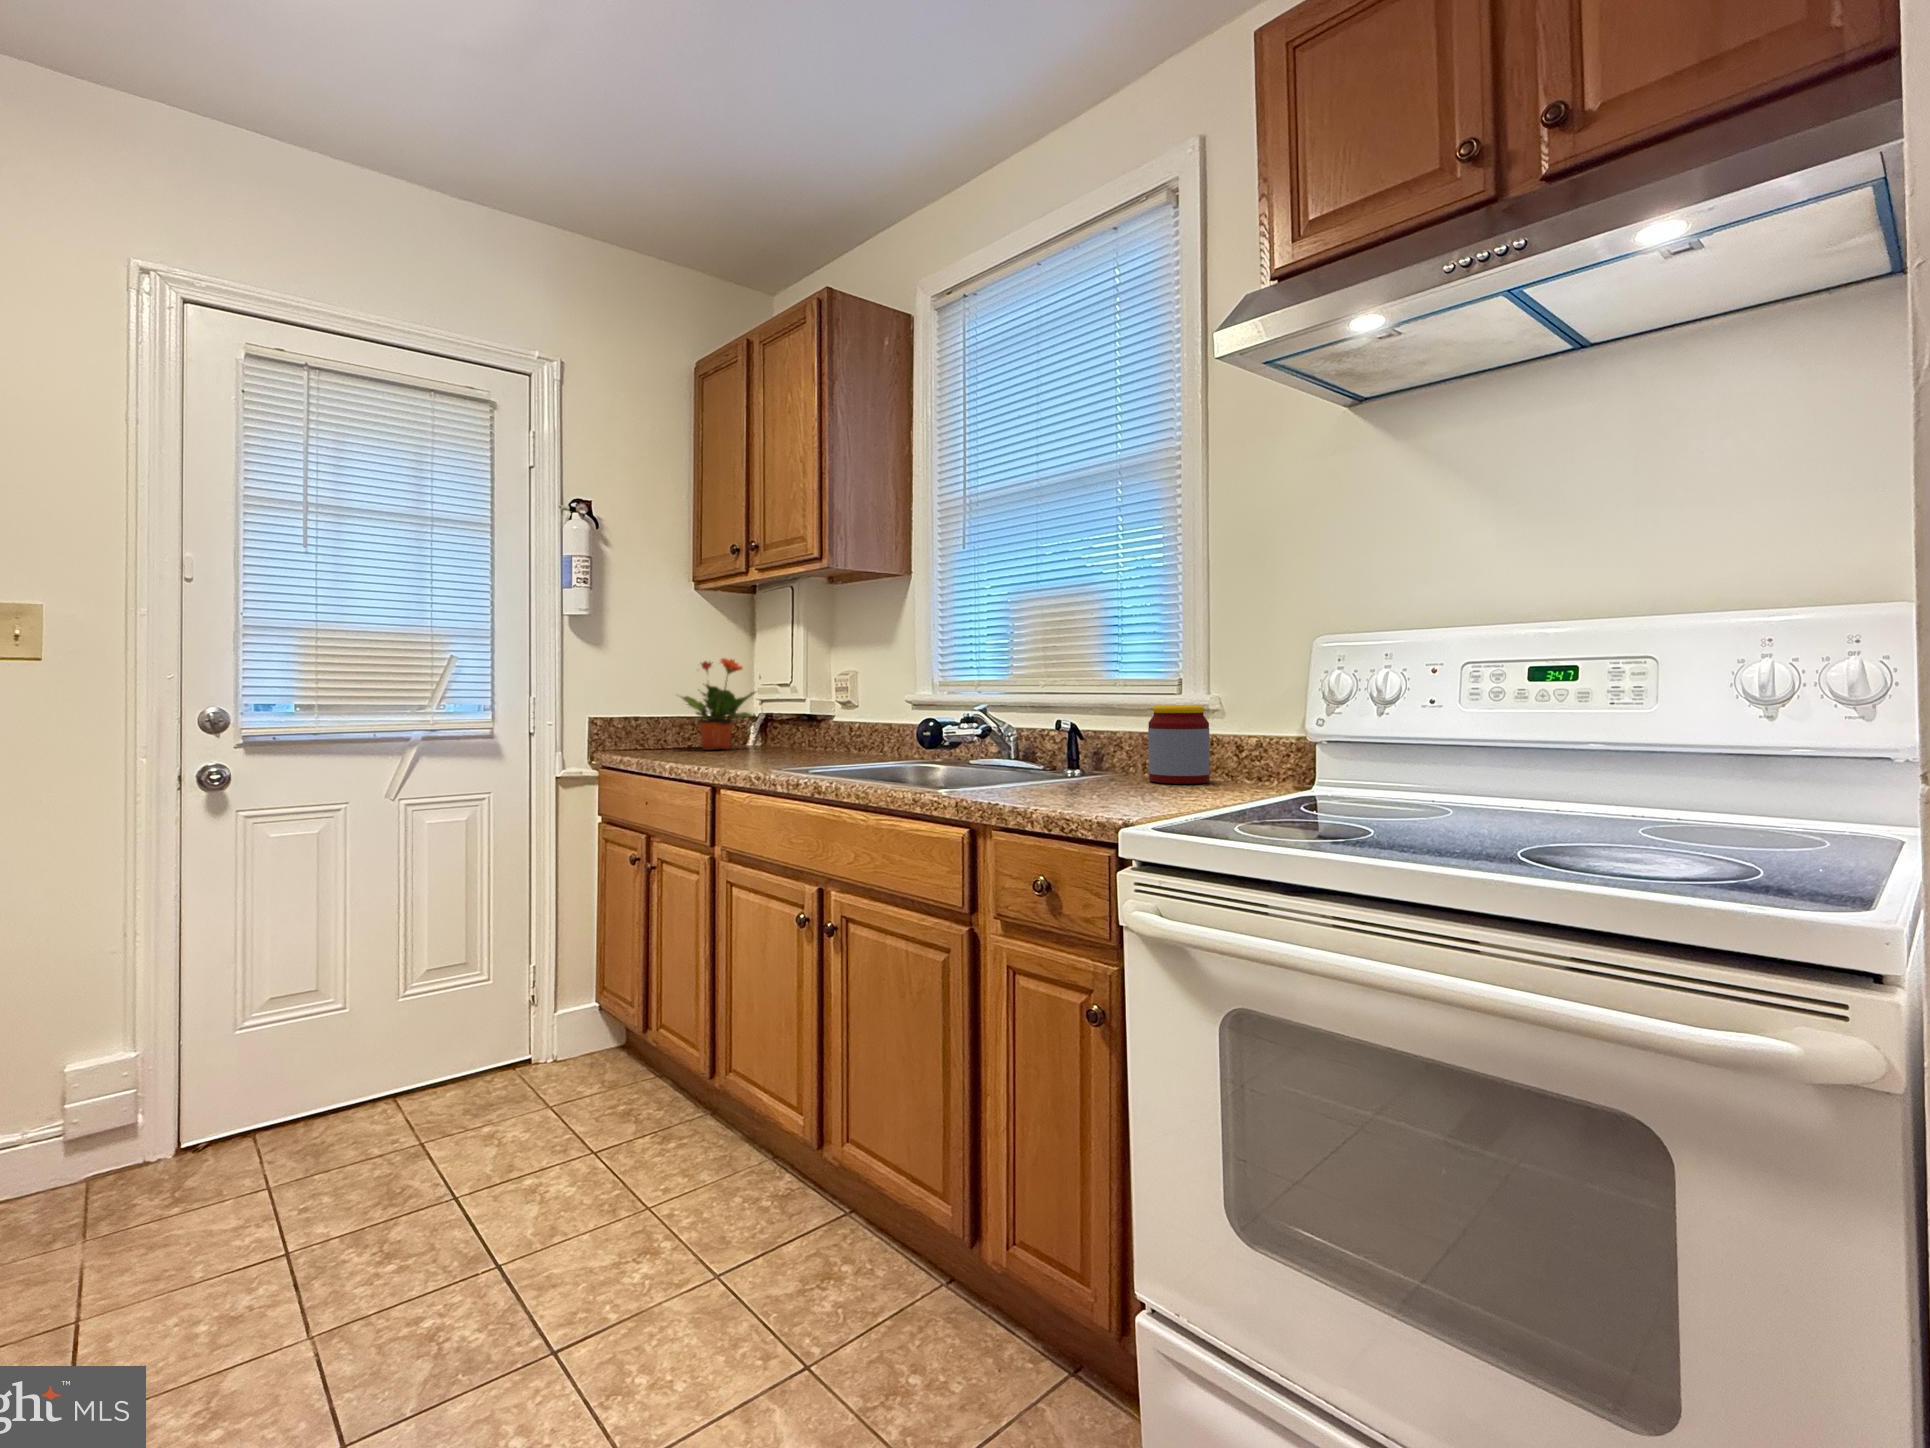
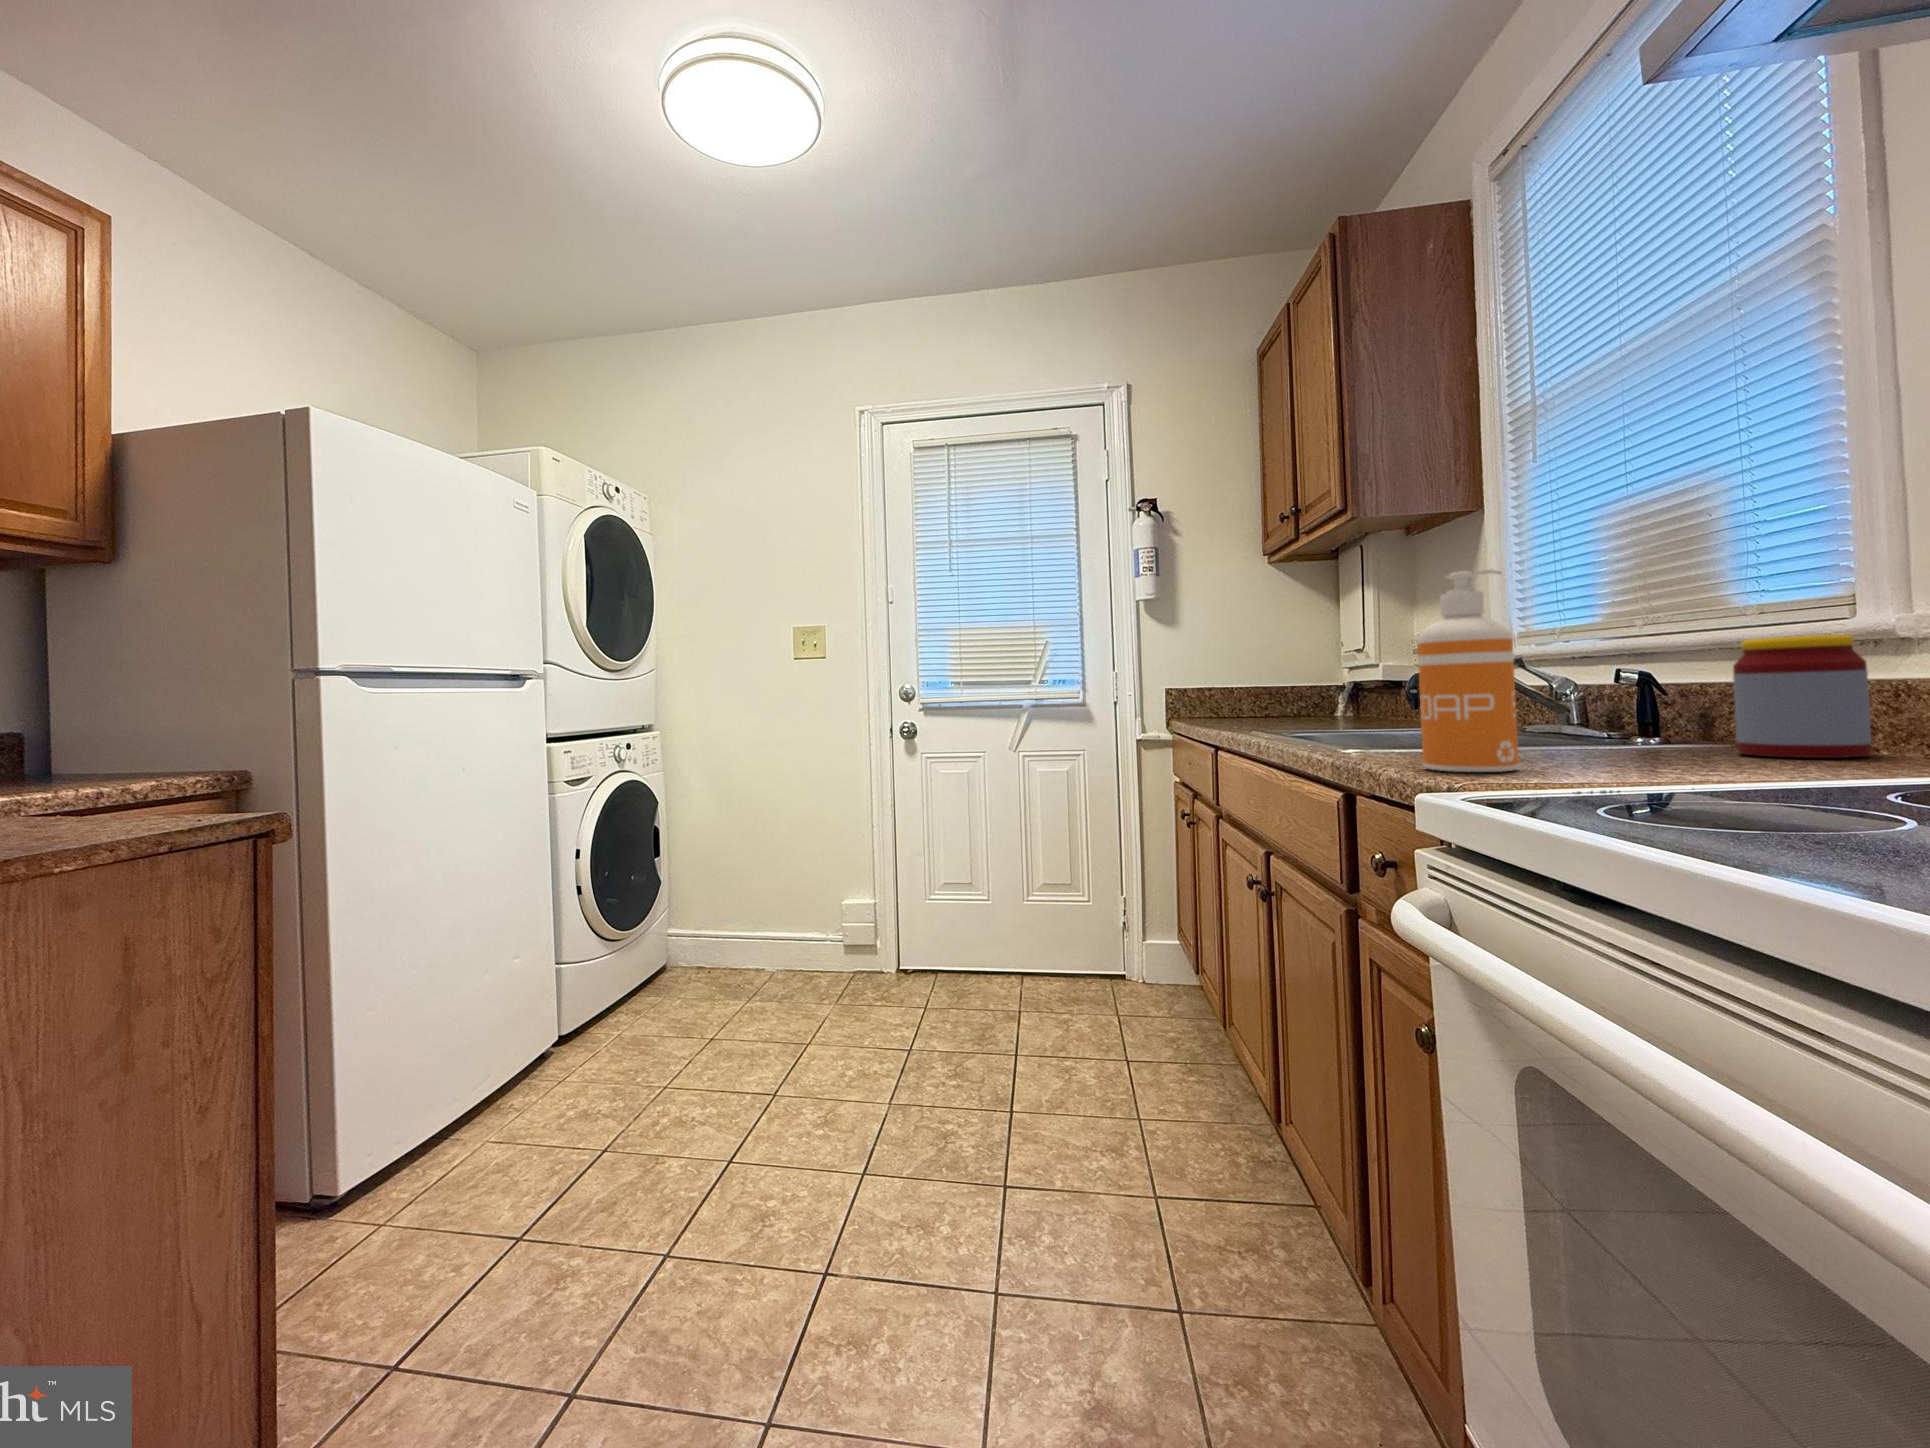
soap dispenser: none [1035,649,1098,806] -> present [1417,569,1519,772]
potted plant: present [682,658,755,750] -> none [1252,625,1339,717]

